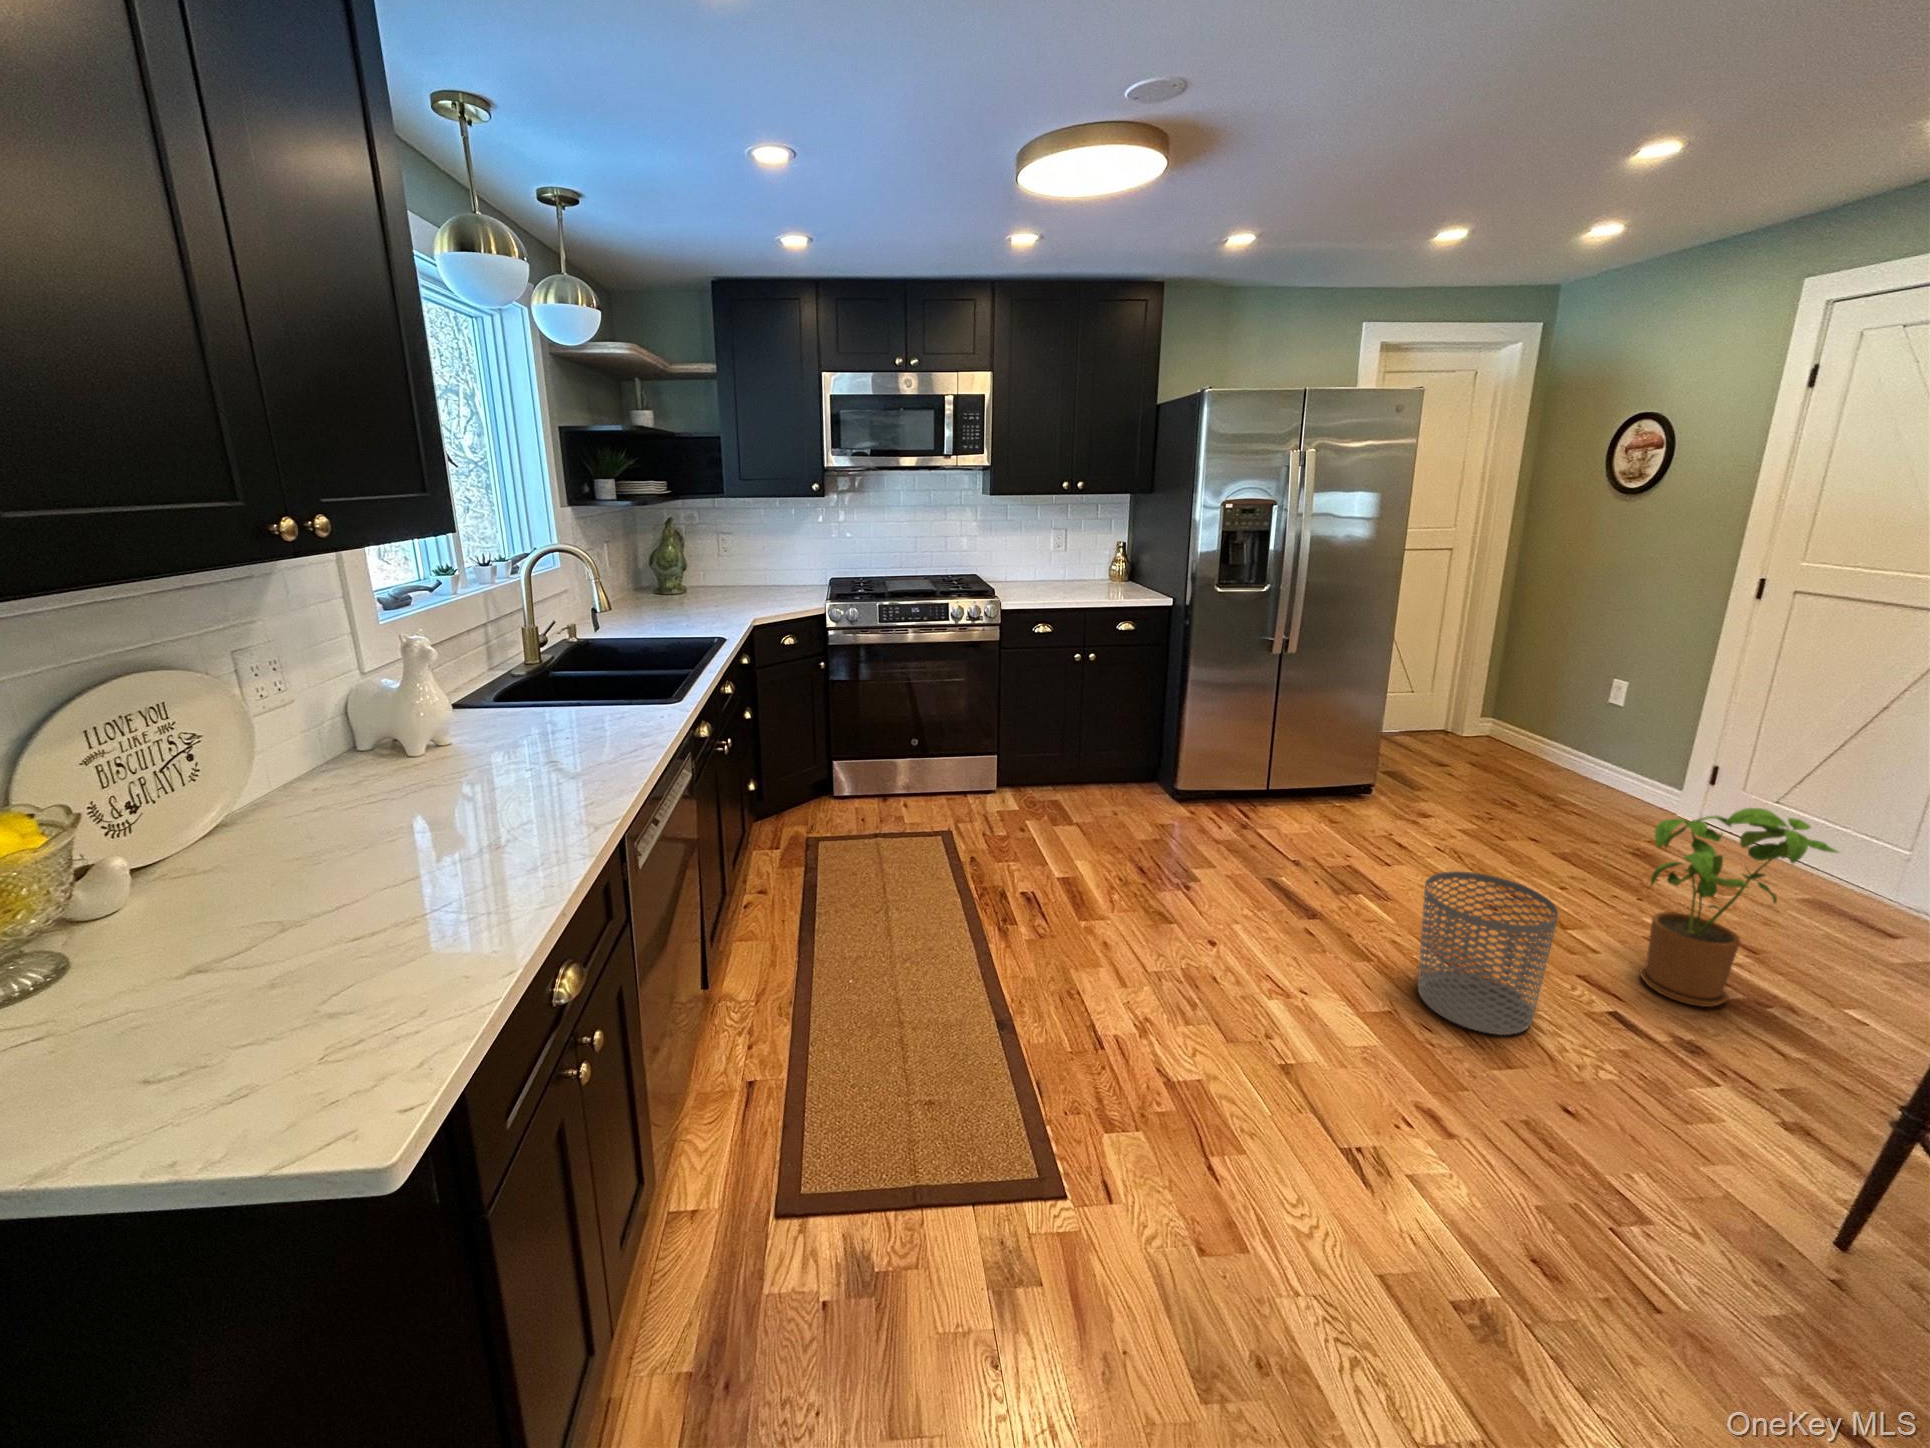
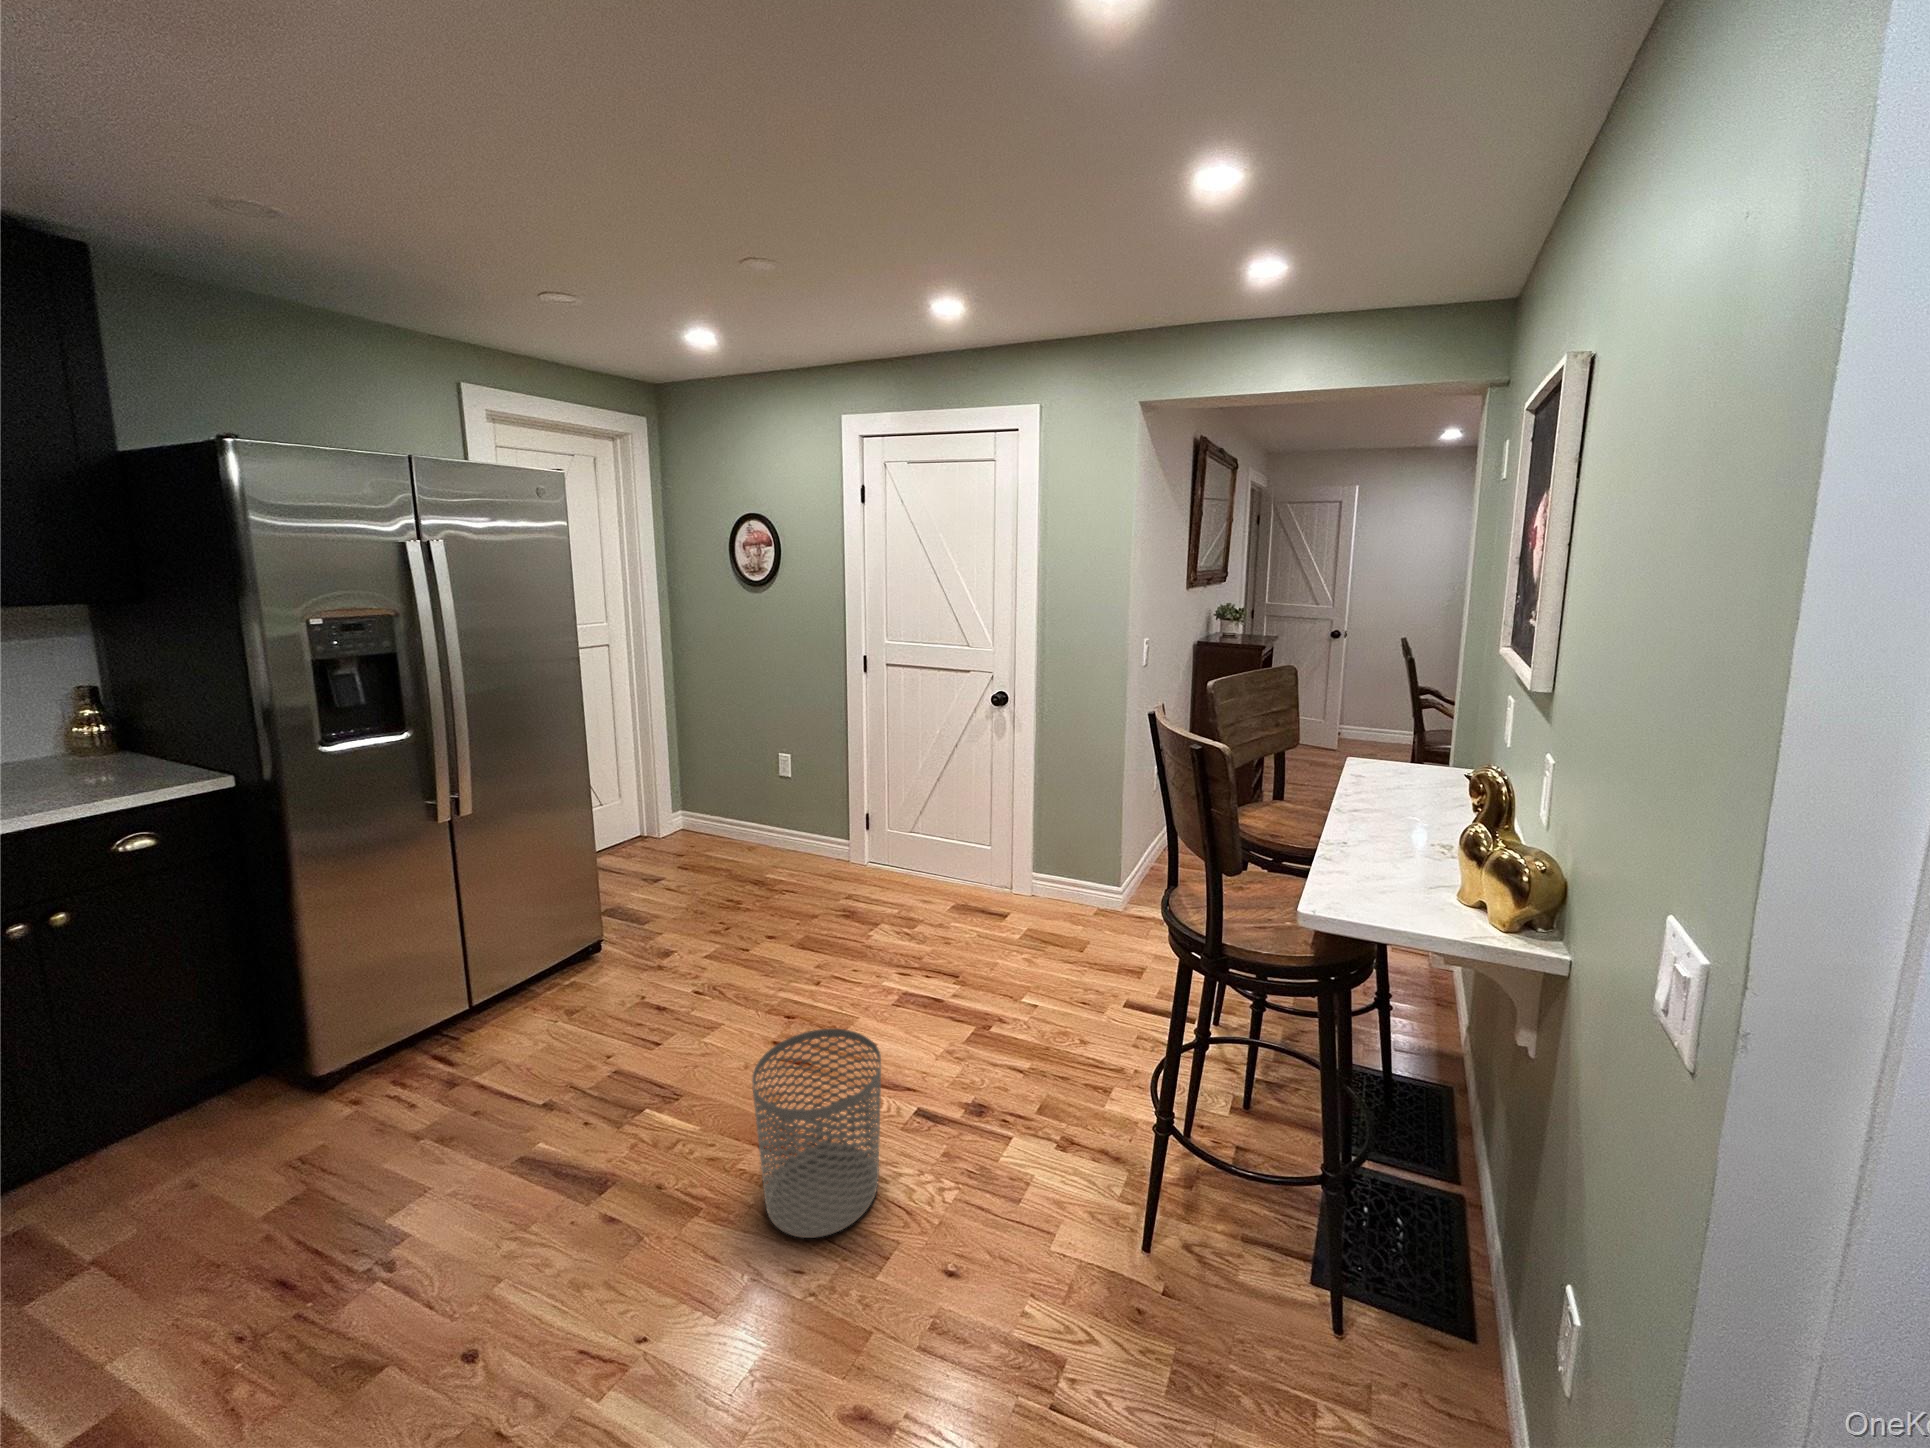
house plant: present [1640,808,1838,1007] -> none [893,865,1003,1057]

